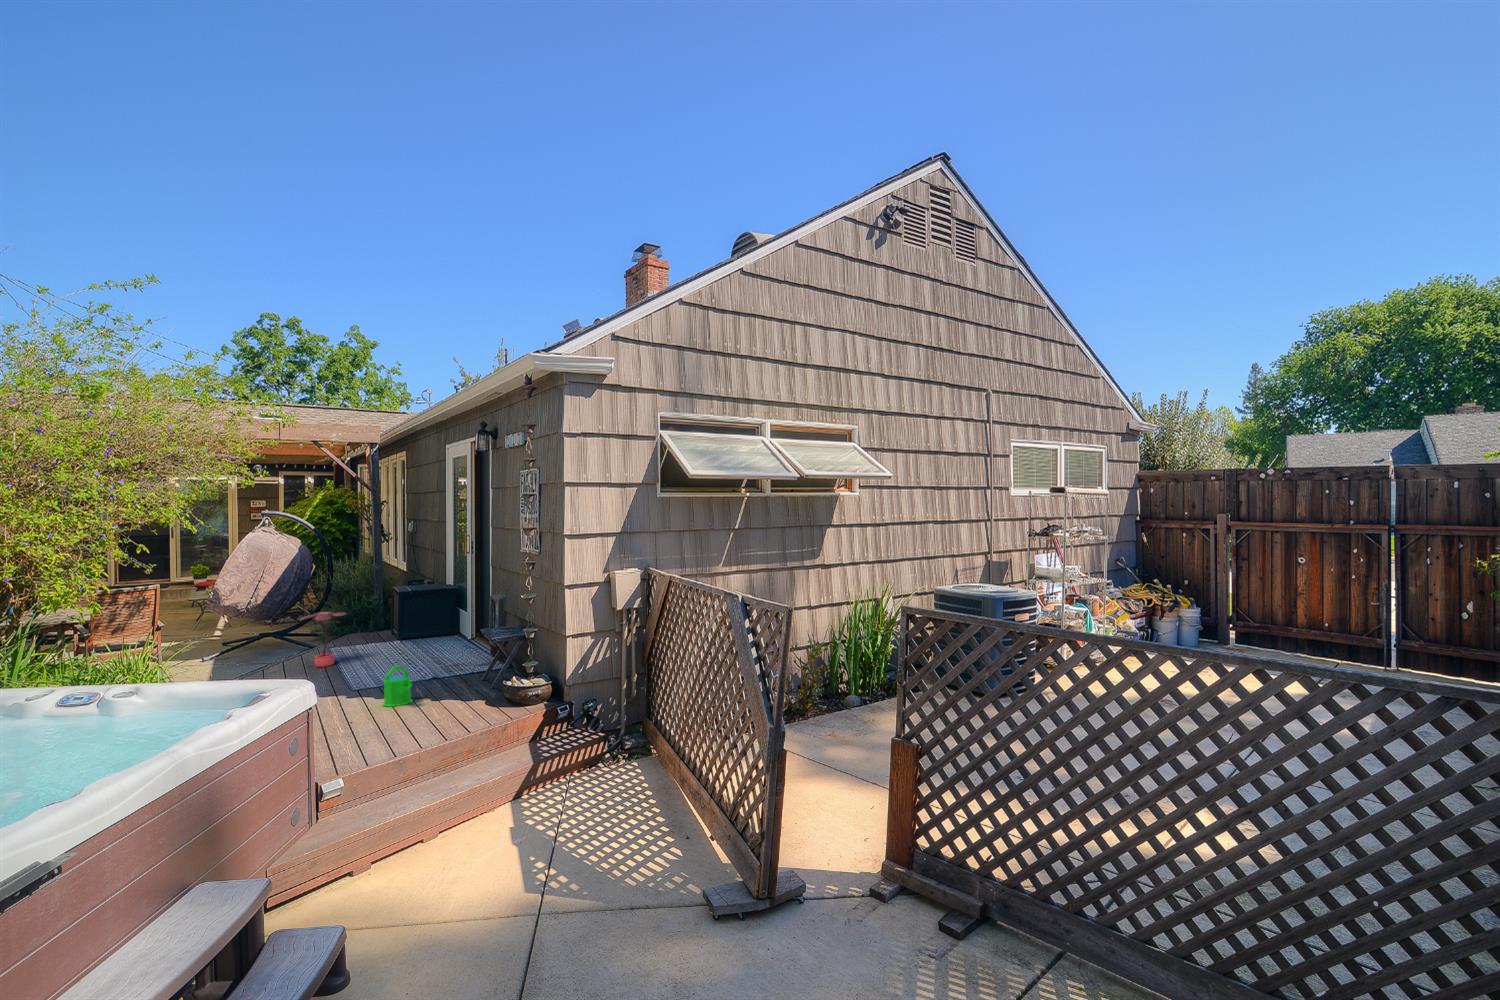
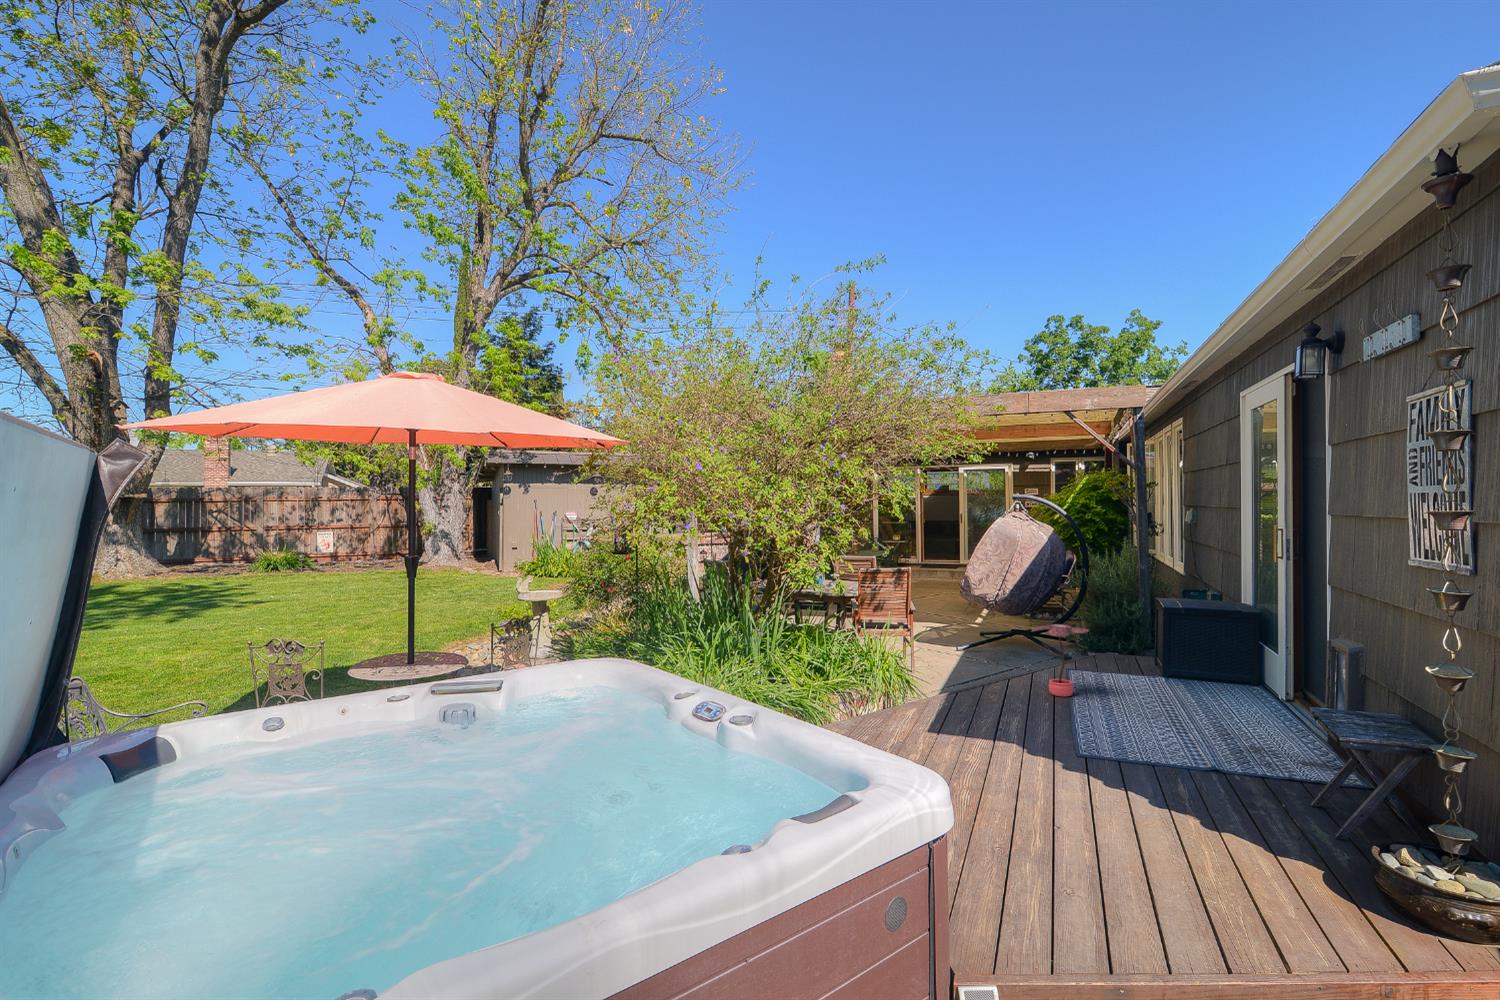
watering can: present [383,666,413,707] -> none [1120,744,1173,816]

